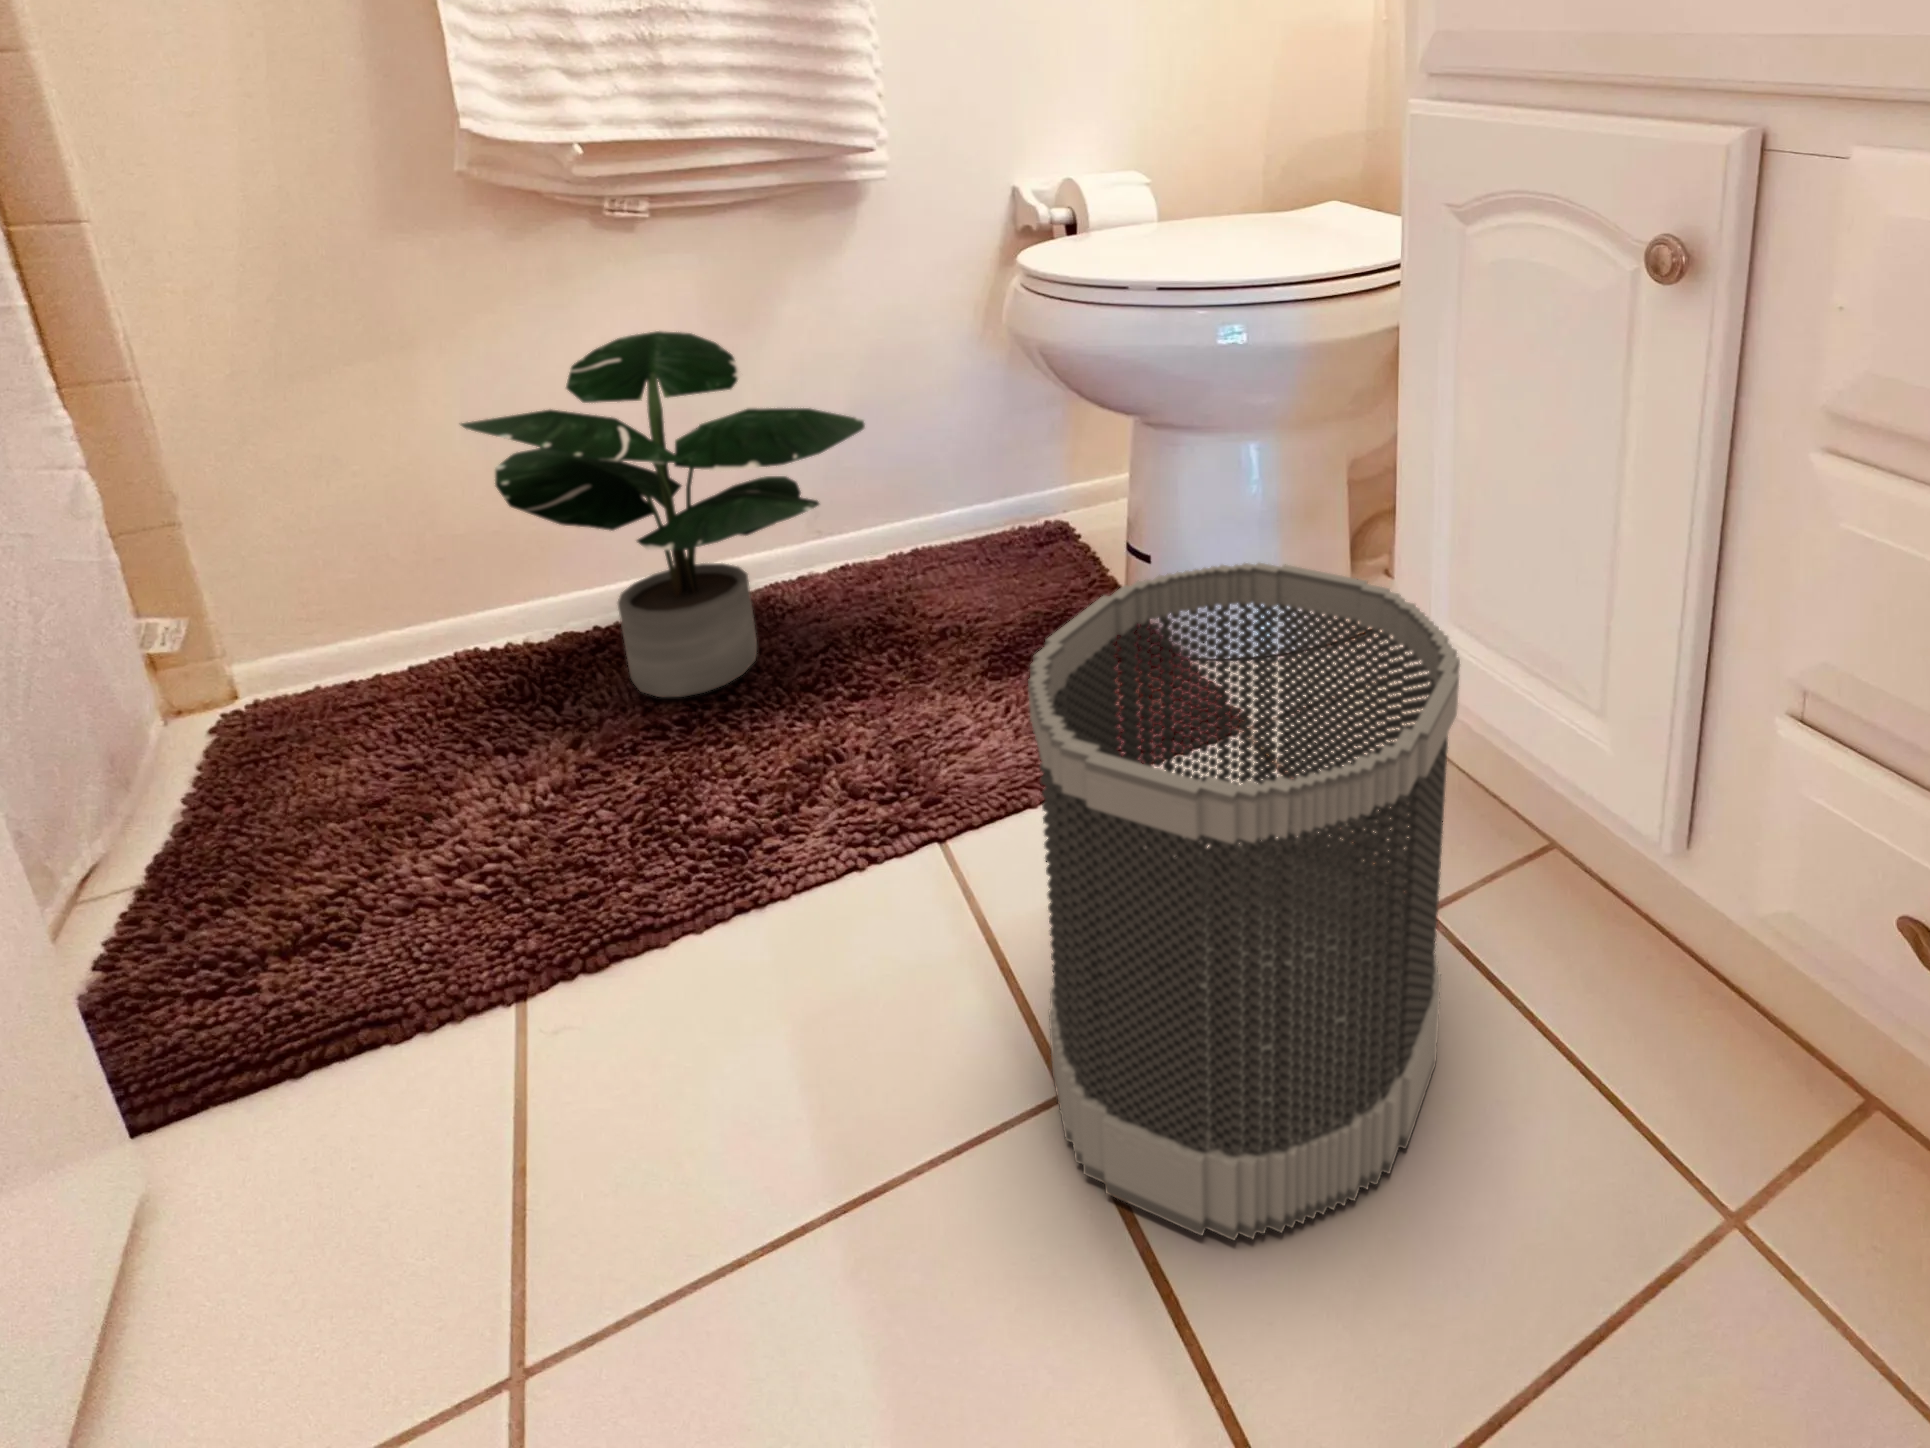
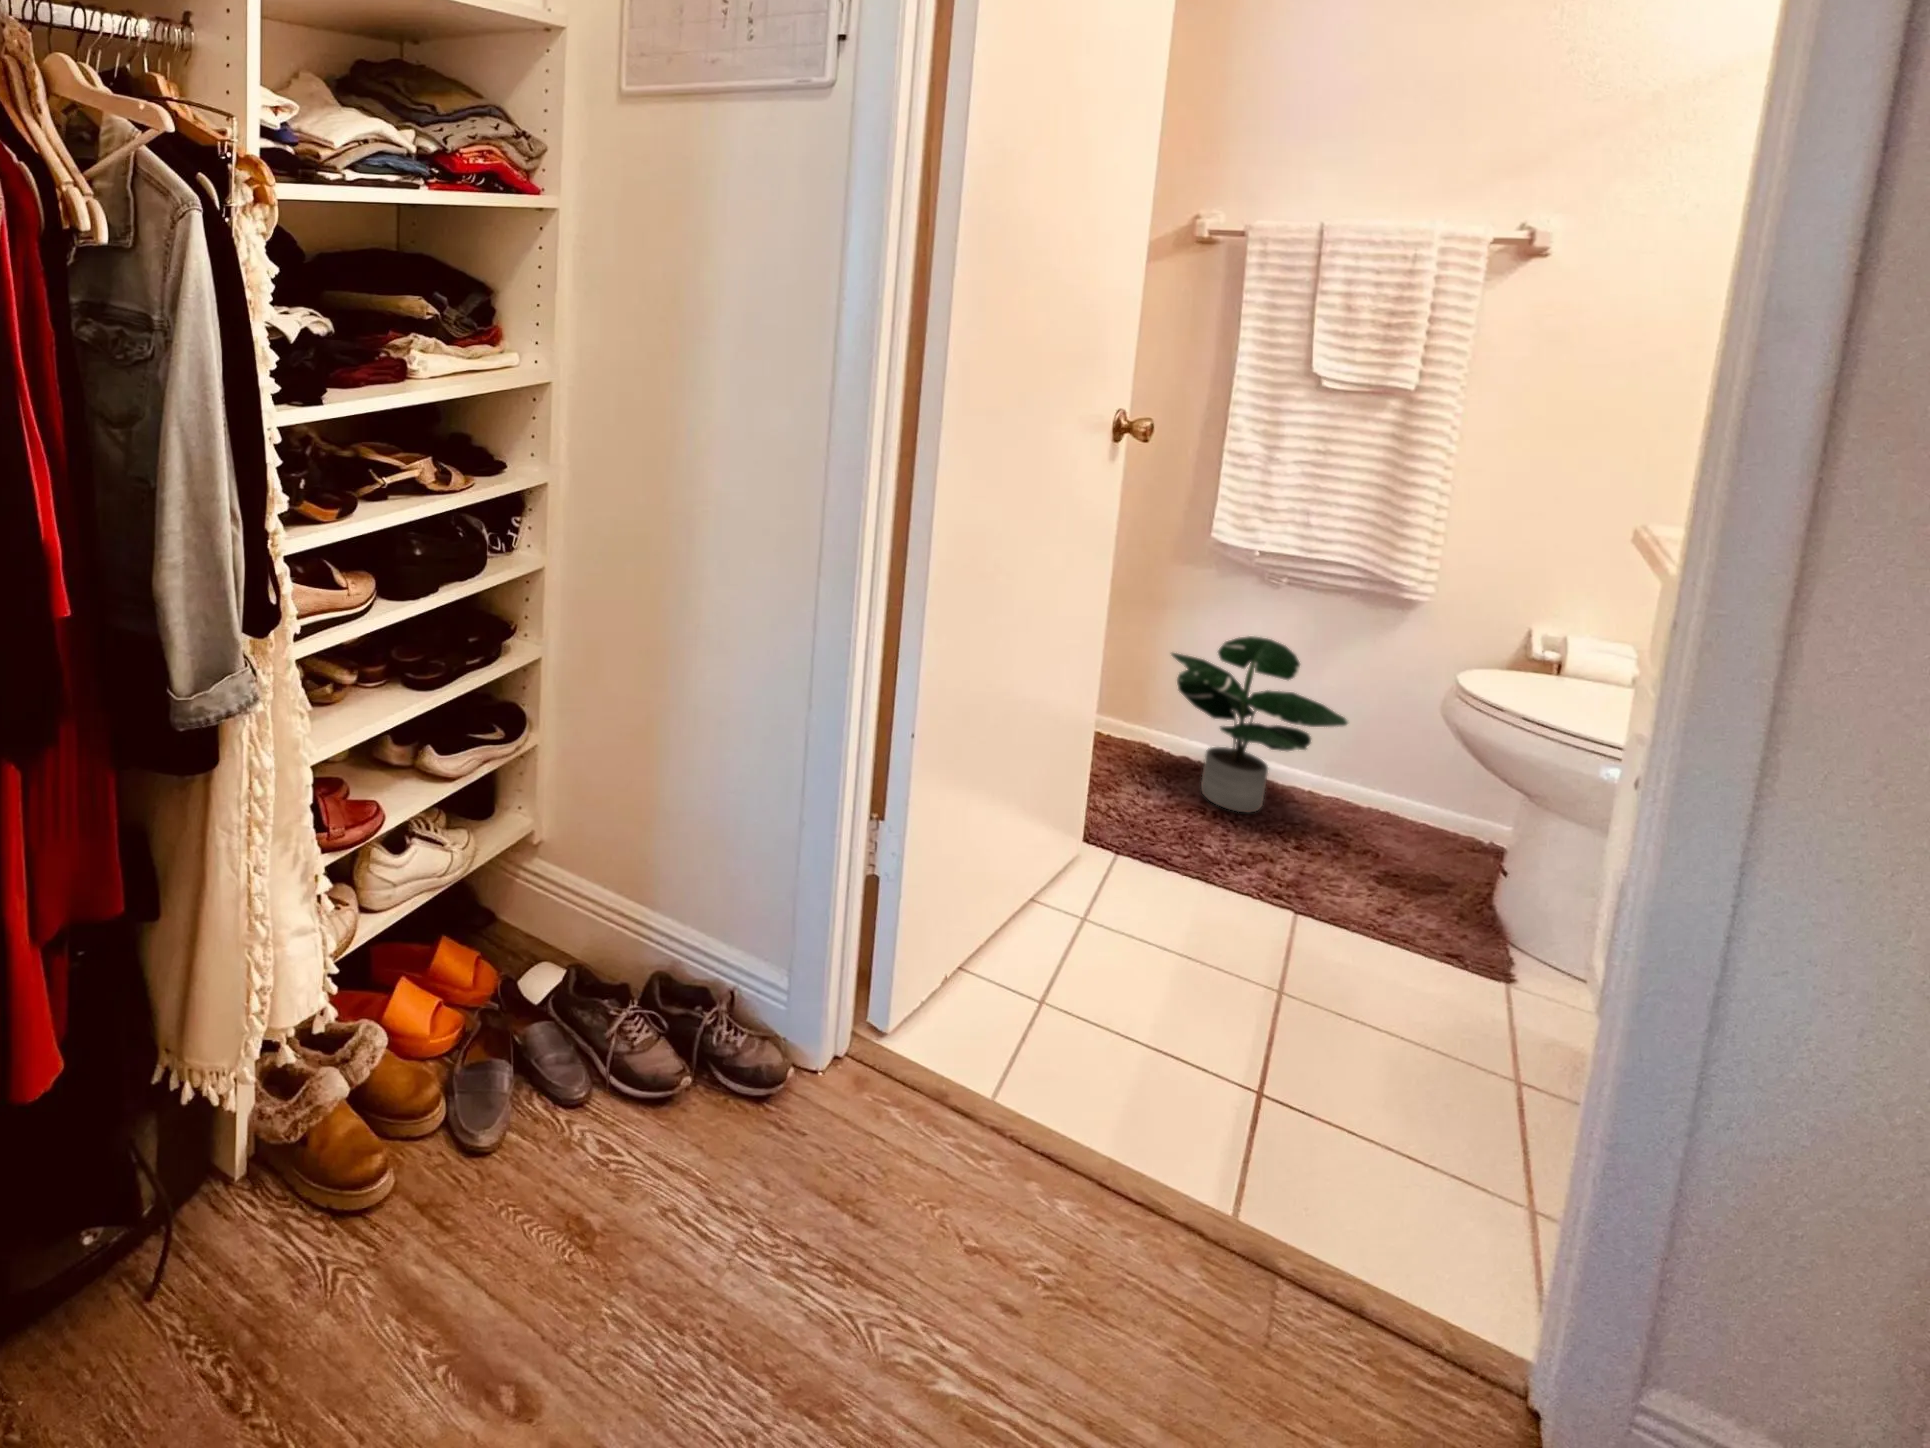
wastebasket: present [1028,563,1460,1240] -> none [1259,819,1496,1097]

